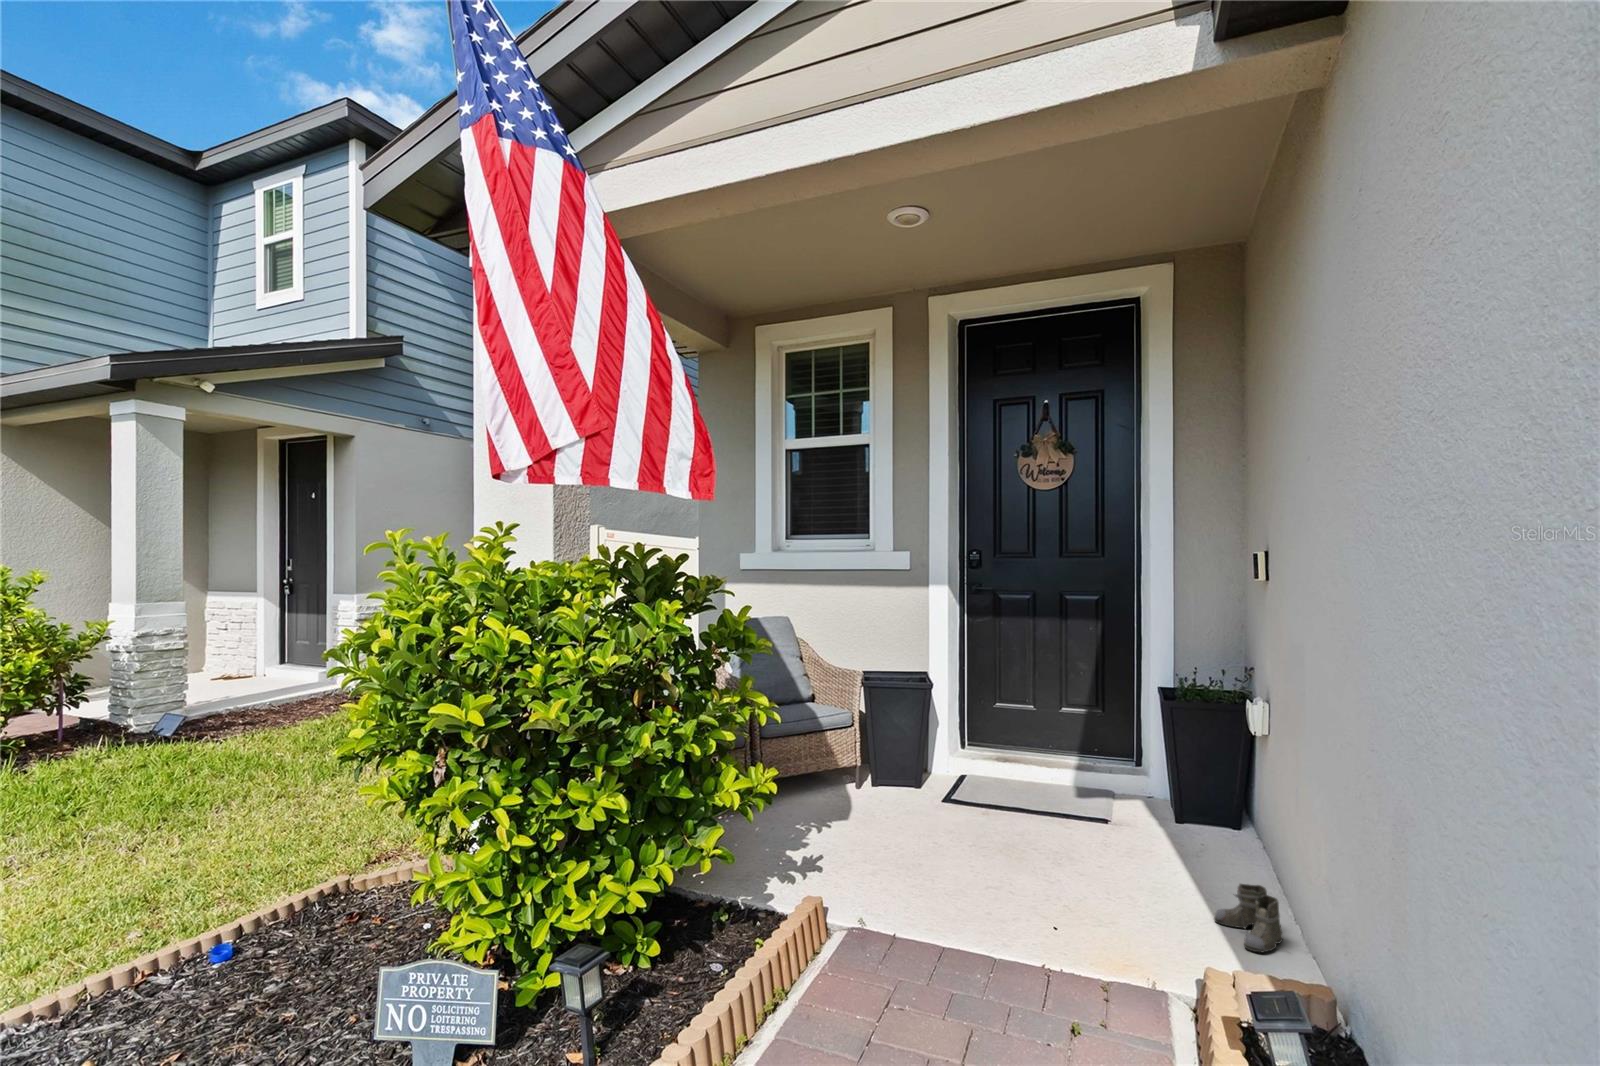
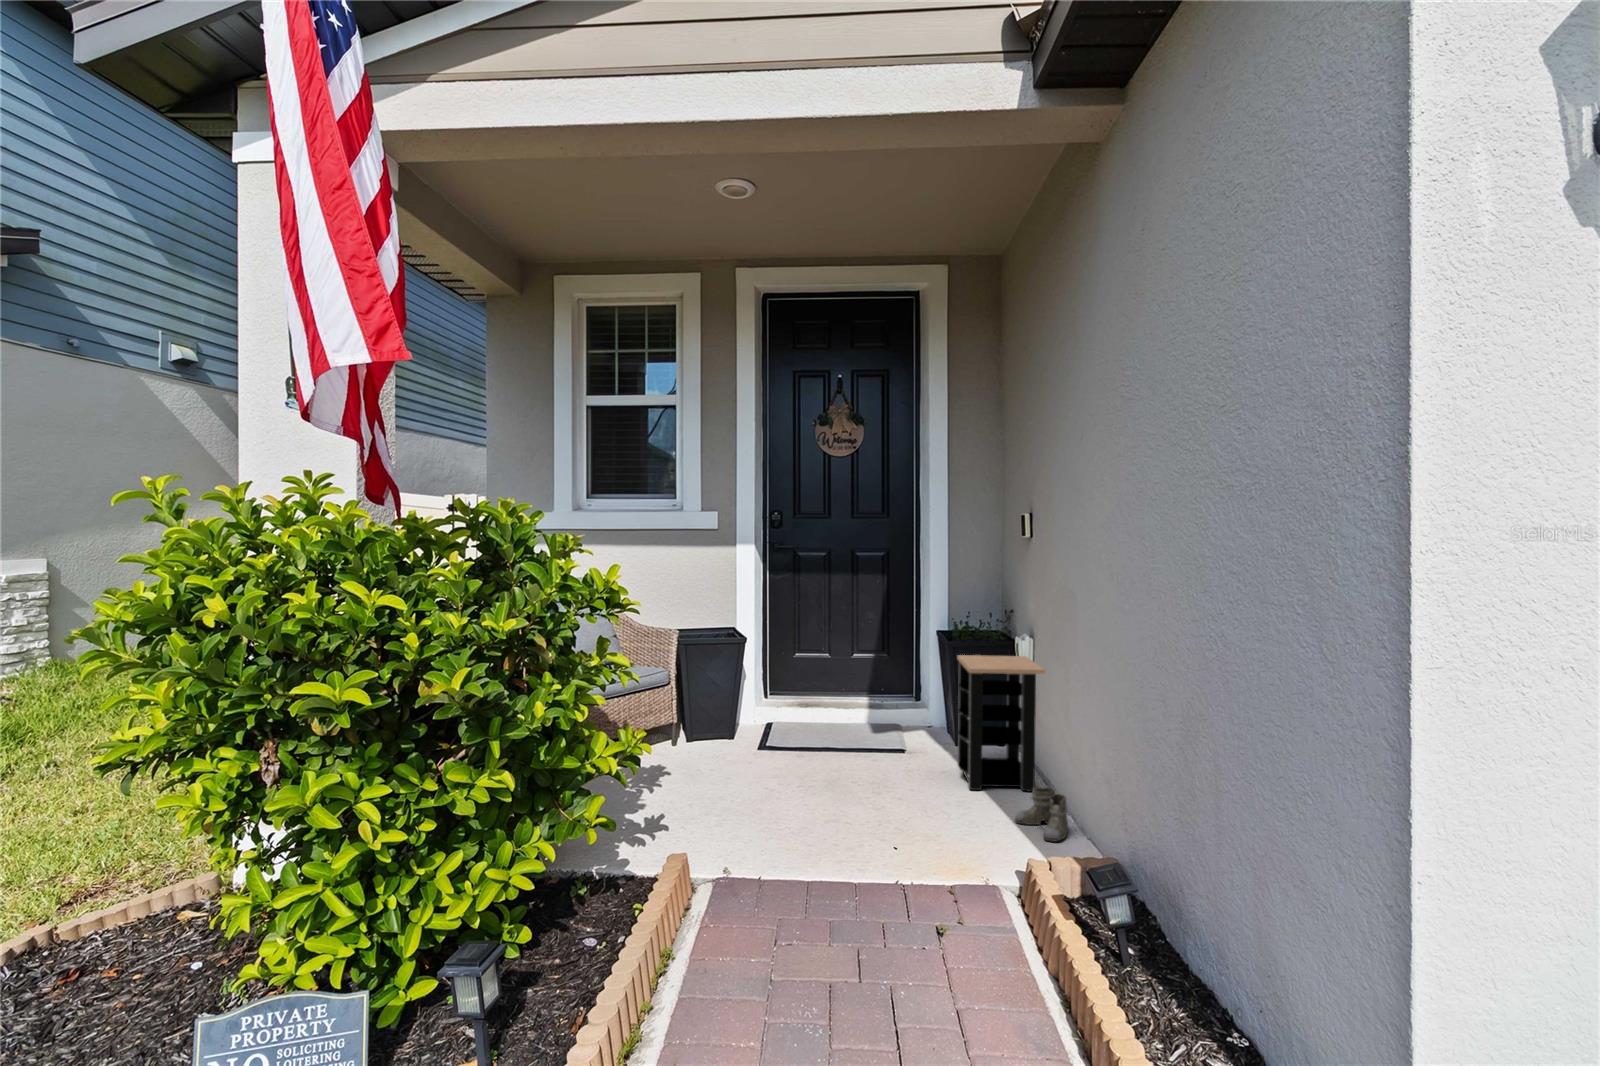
side table: none [1161,717,1266,887] -> present [957,655,1045,791]

